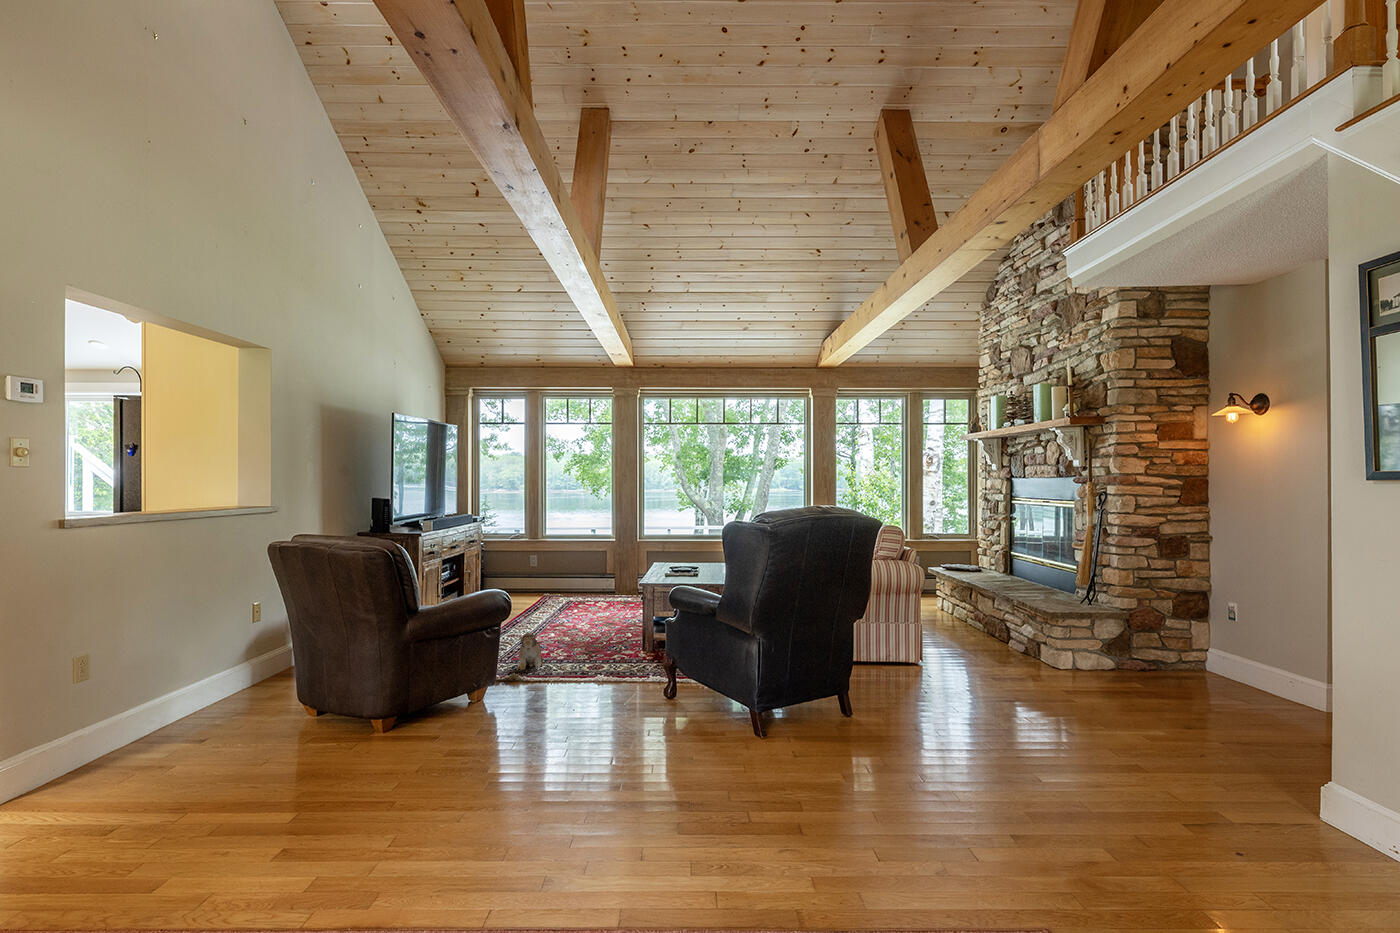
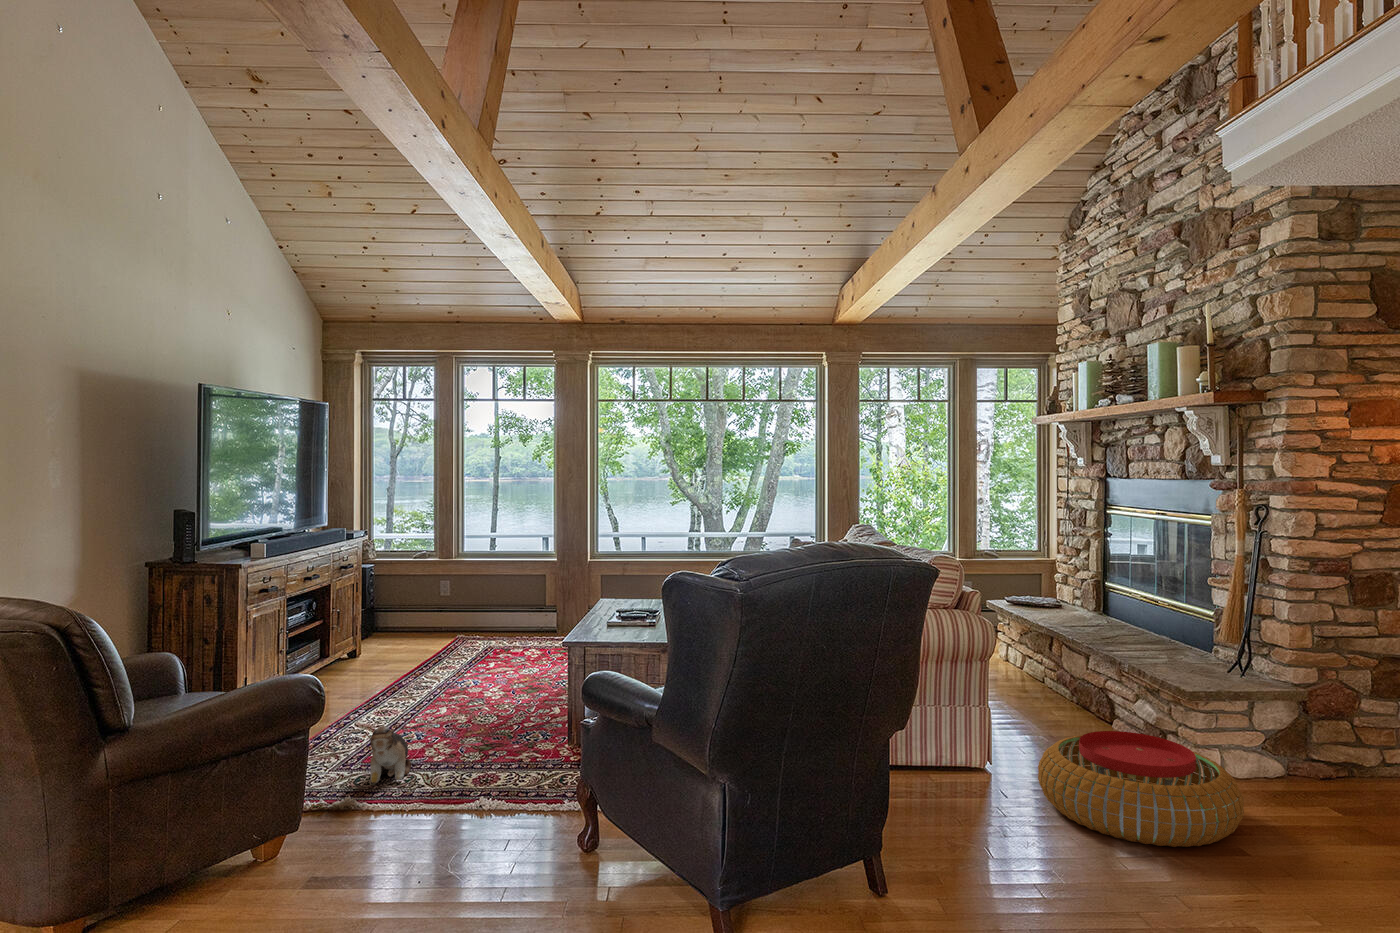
pouf: none [952,636,1078,700] -> present [1038,731,1244,847]

